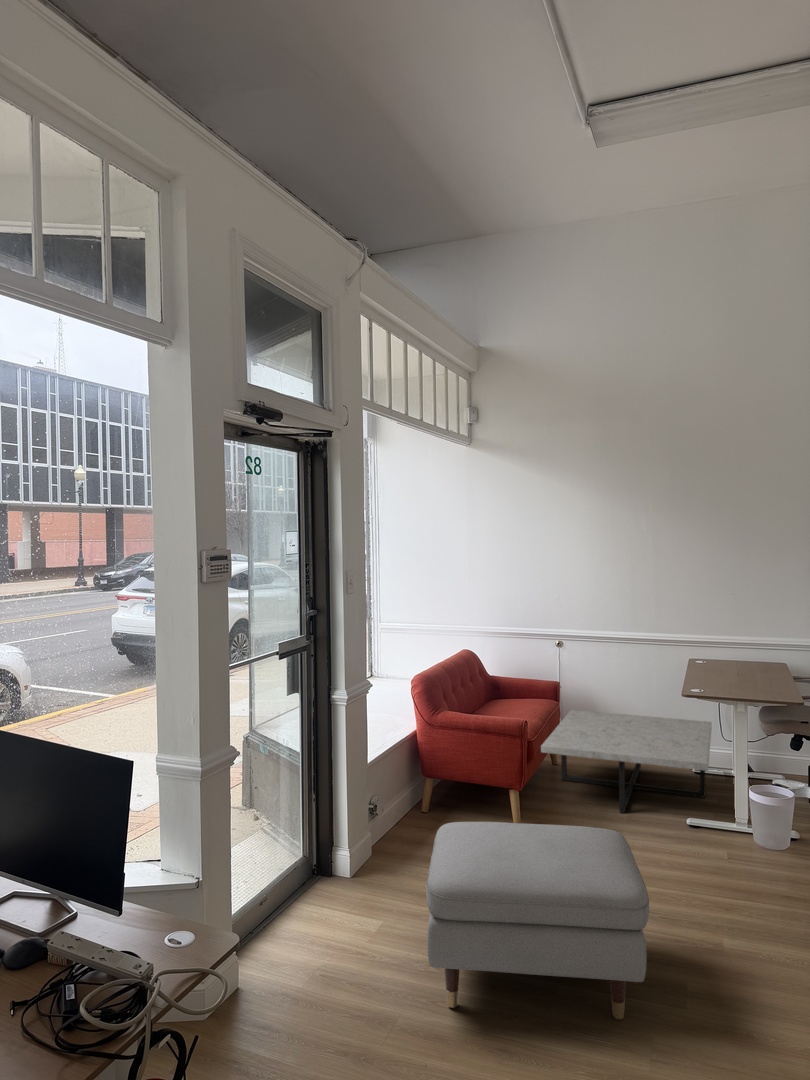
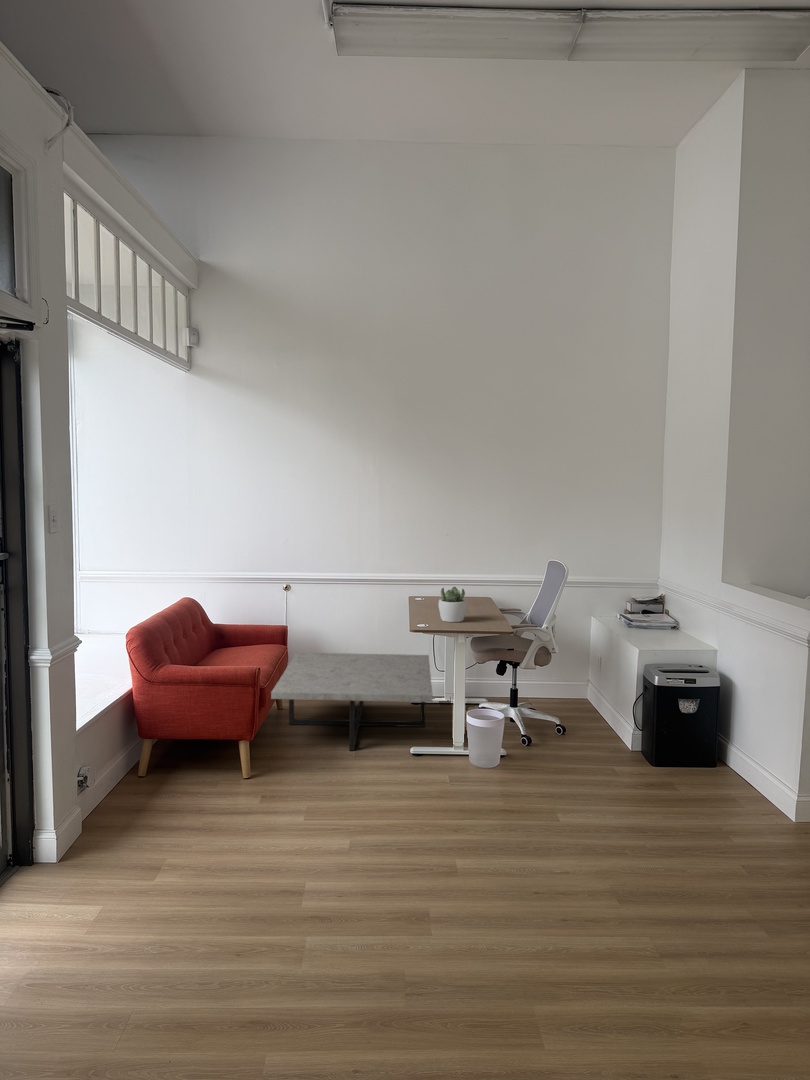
succulent plant: none [712,650,744,688] -> present [438,587,467,622]
ottoman: present [426,822,649,1019] -> none [164,773,407,996]

